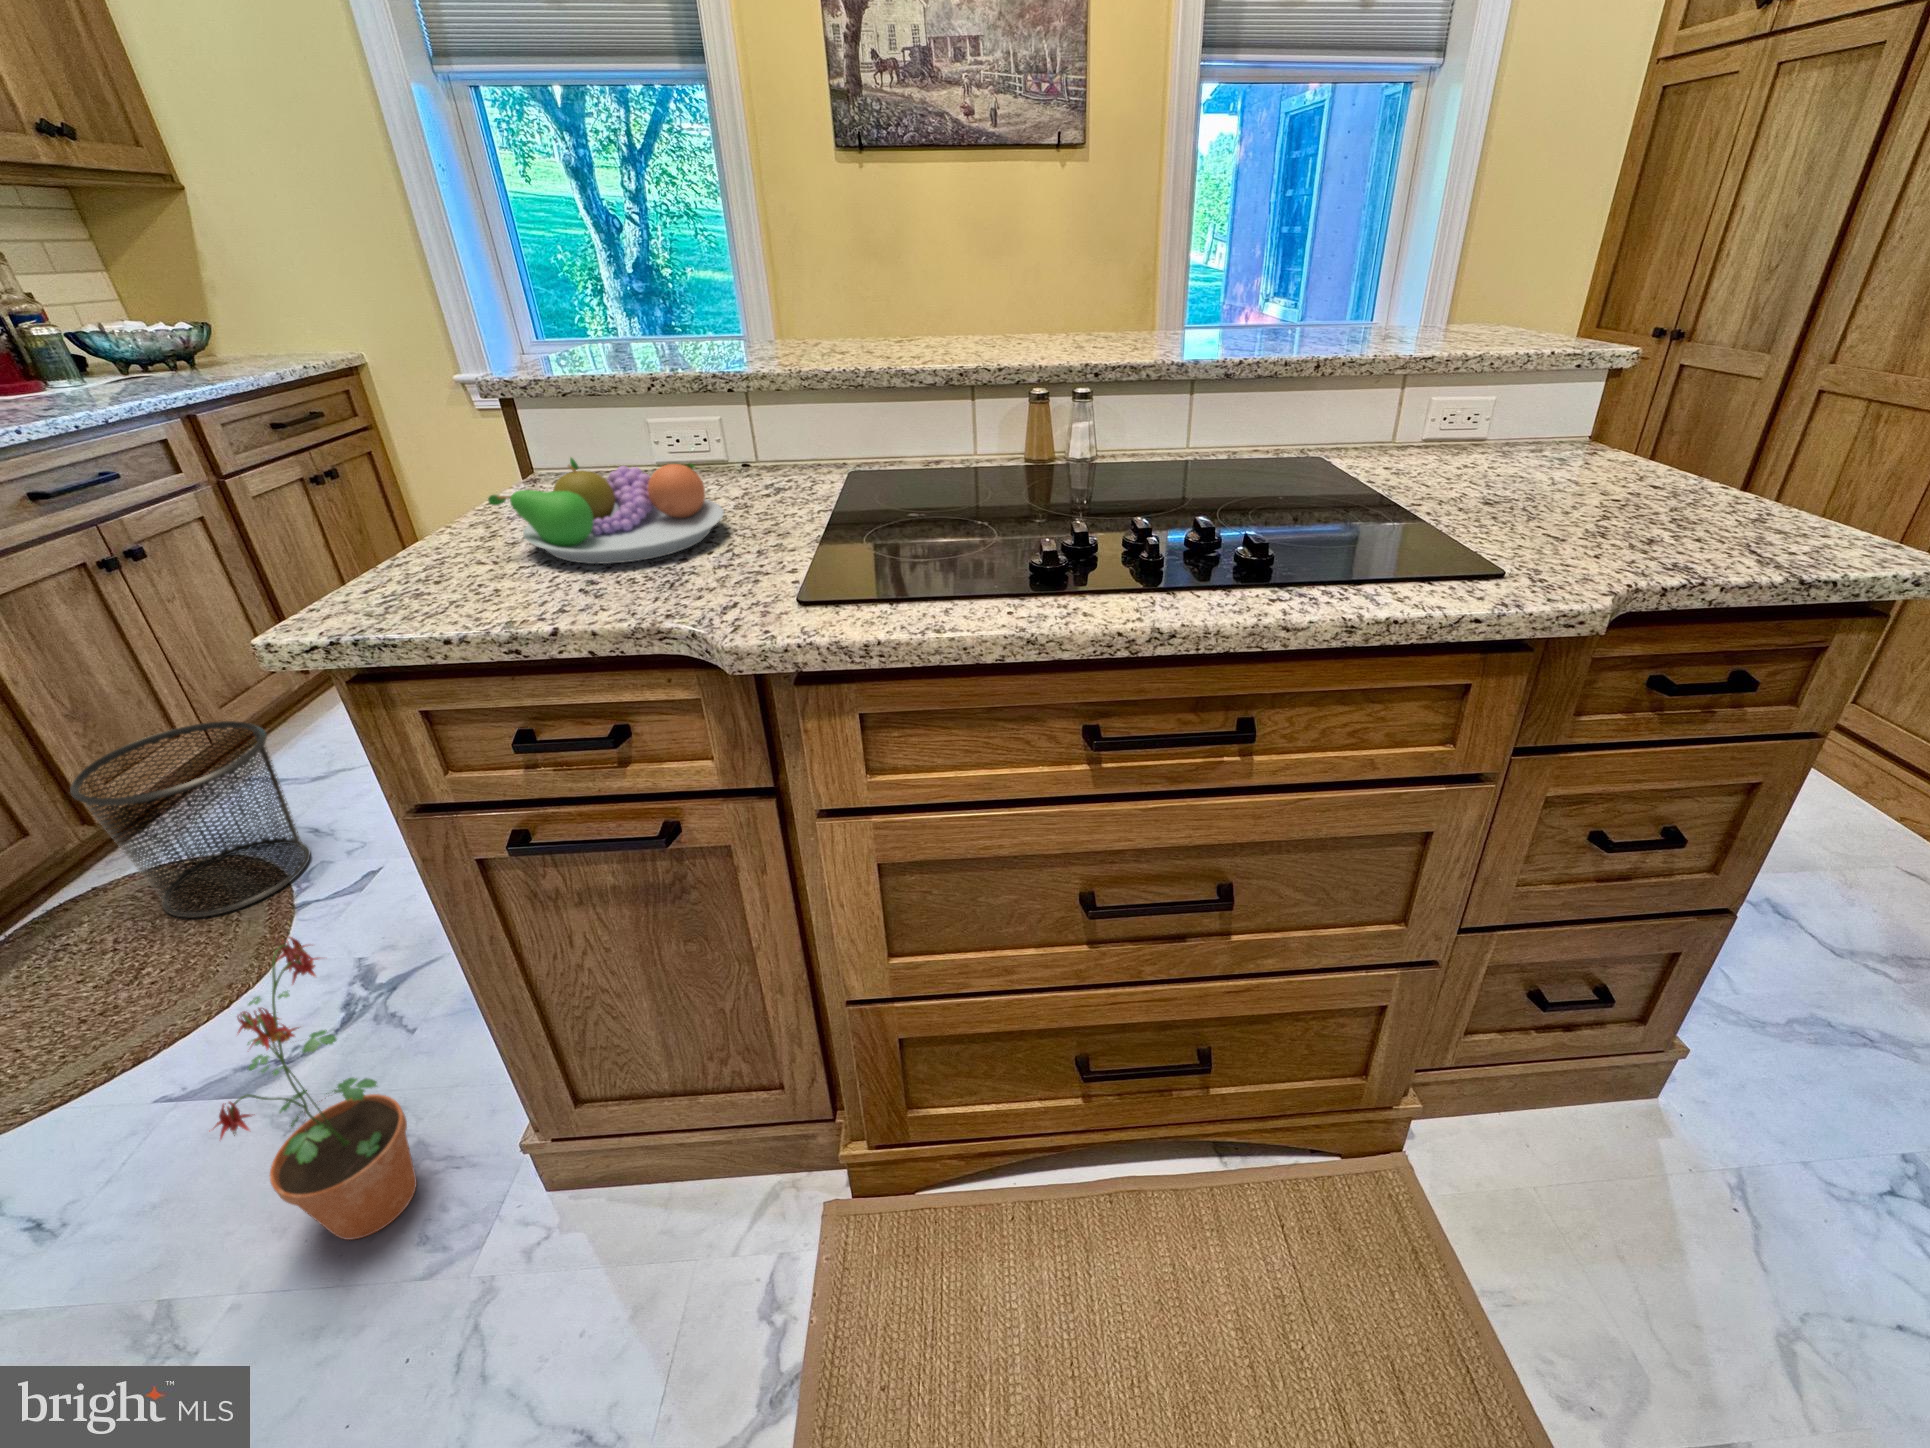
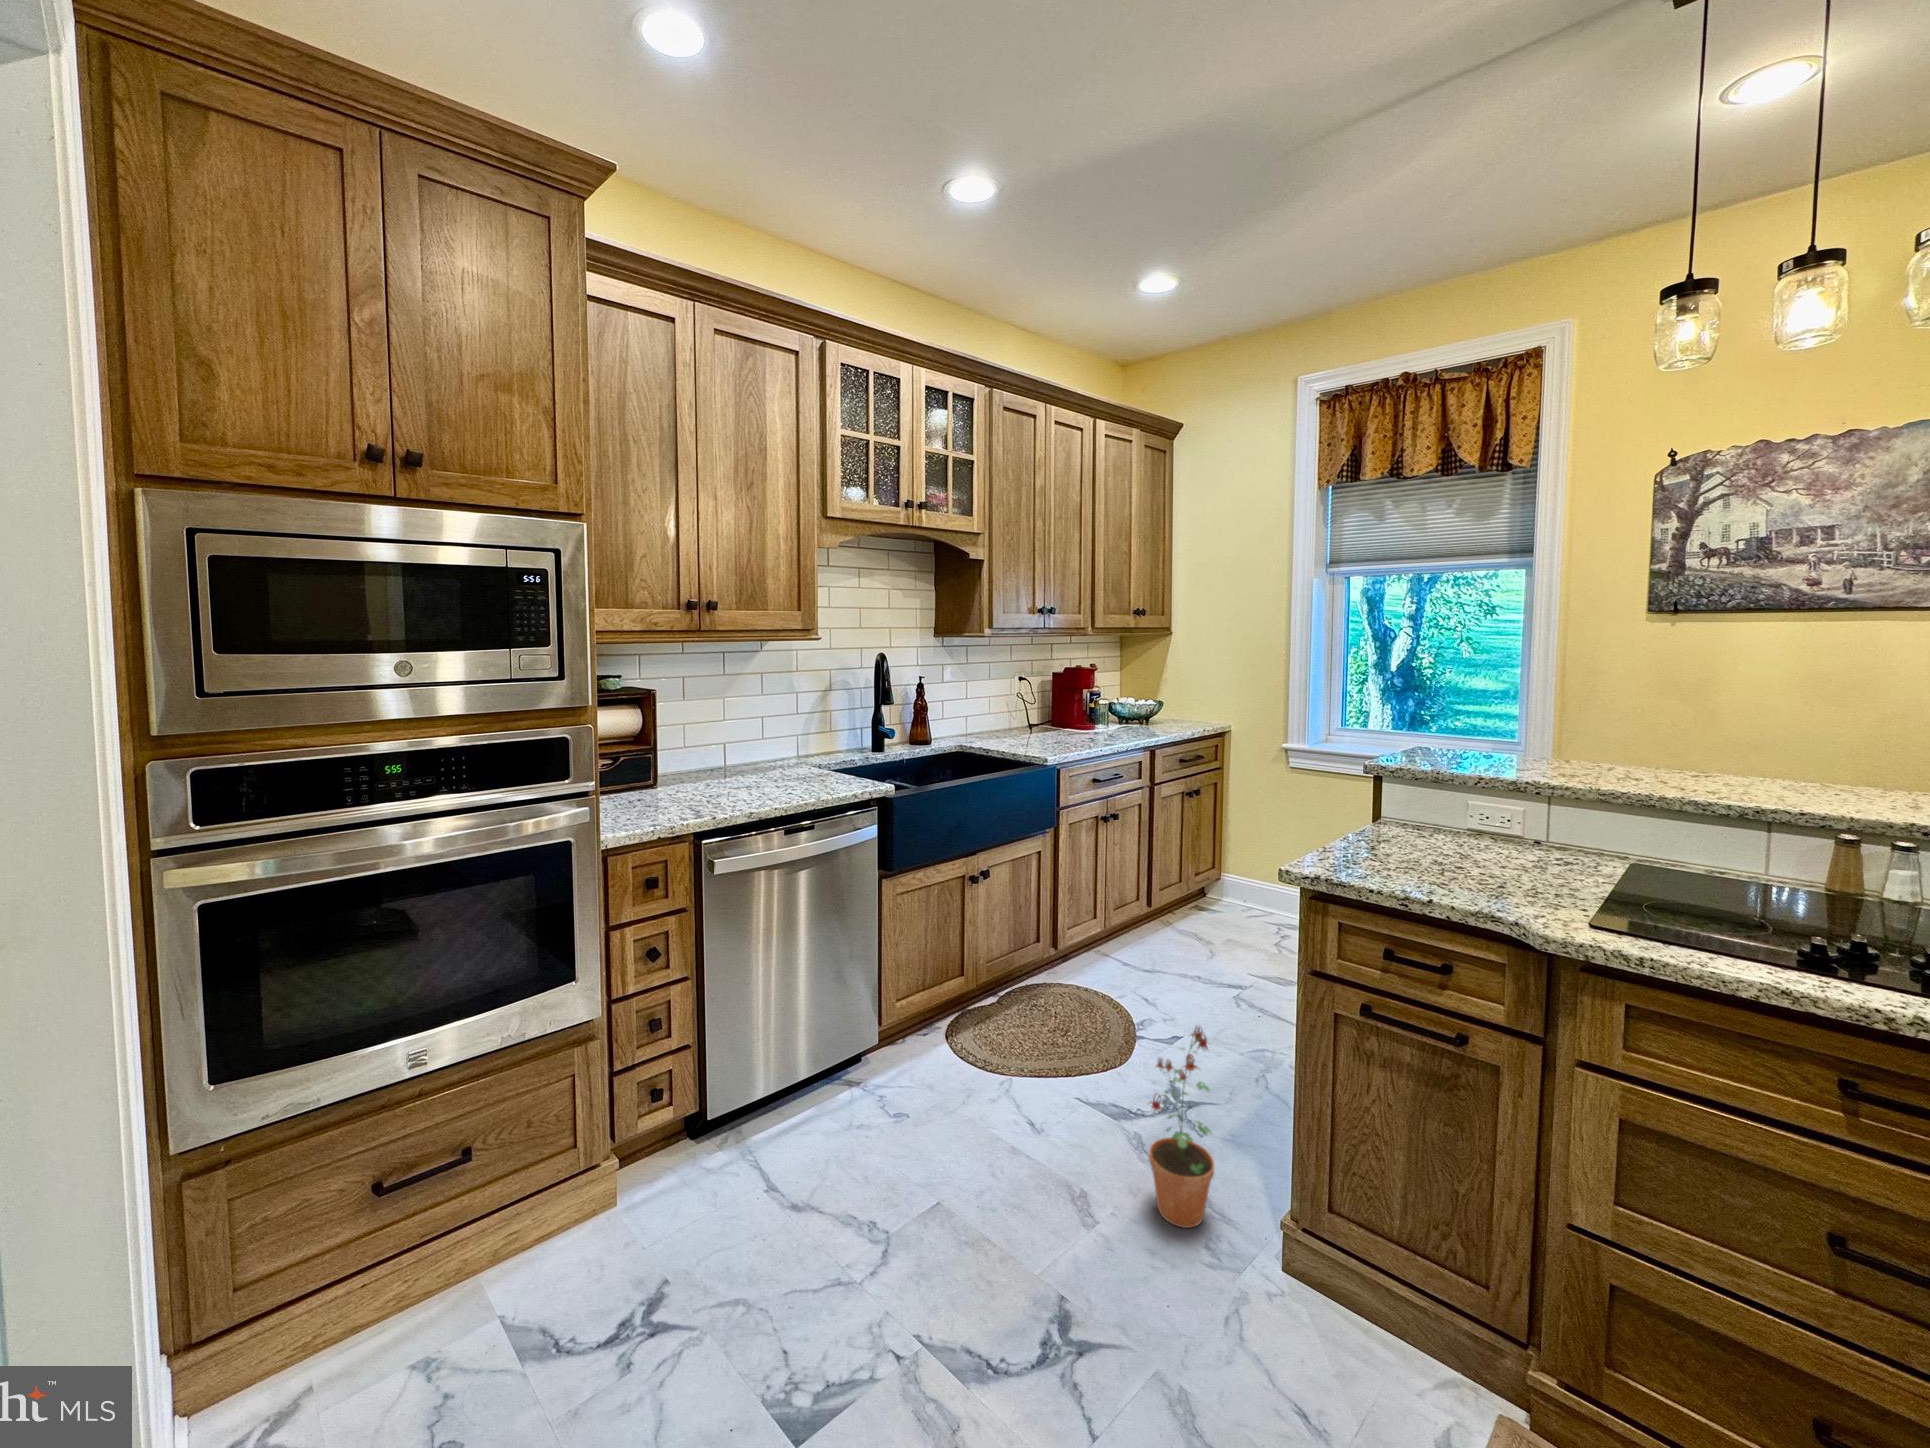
fruit bowl: present [488,458,724,564] -> none [1385,816,1528,881]
waste bin: present [70,721,310,917] -> none [1070,912,1152,1024]

